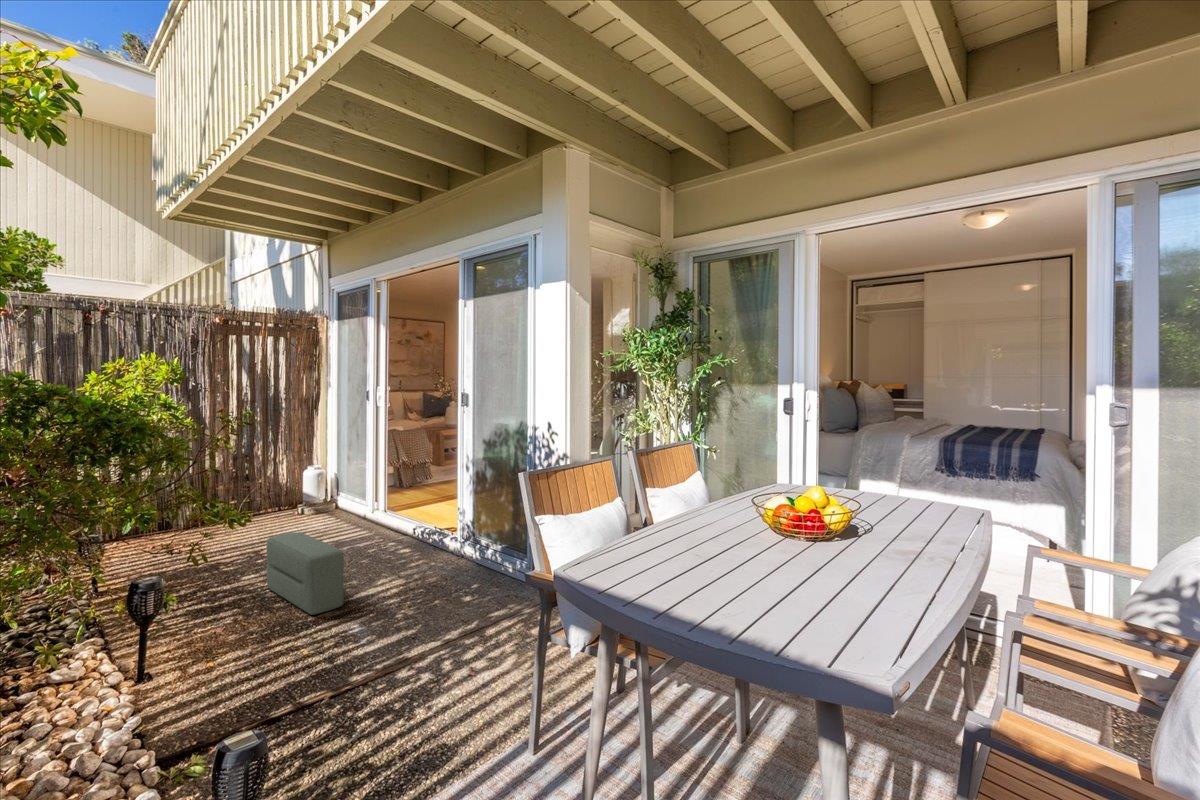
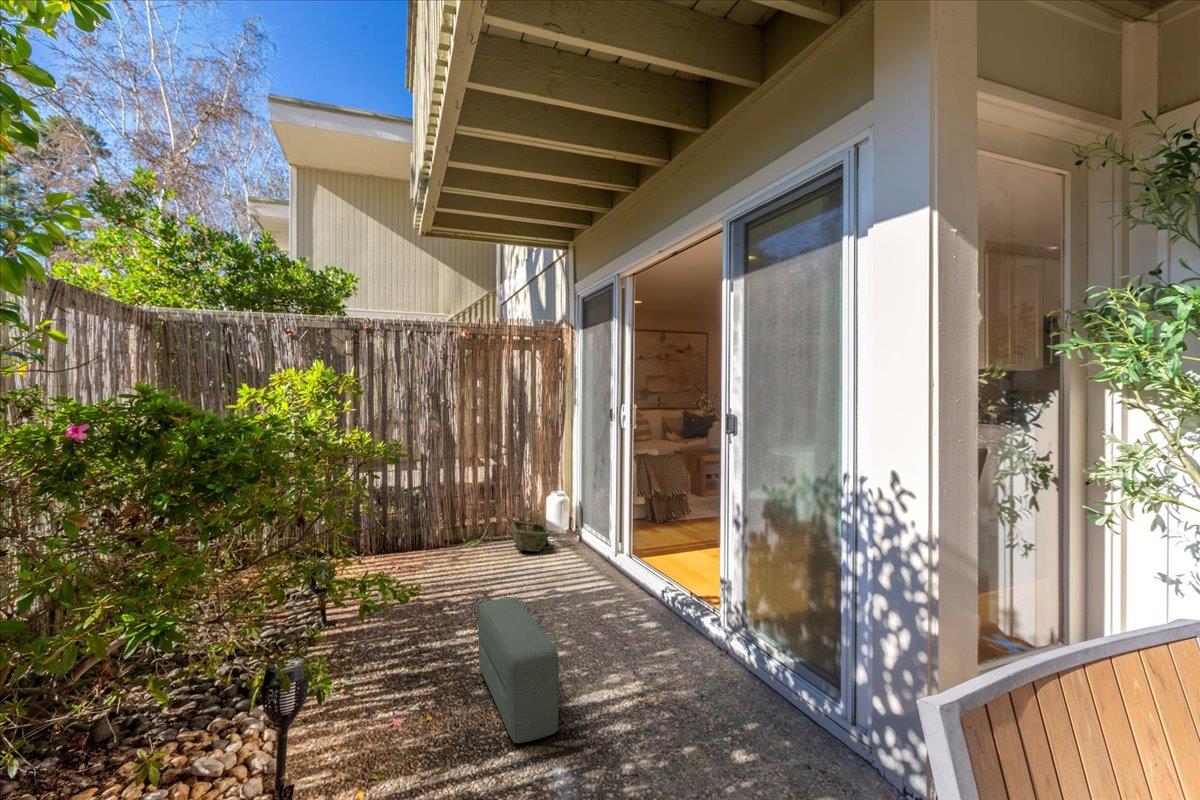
woven basket: none [267,494,308,519] -> present [512,521,549,552]

